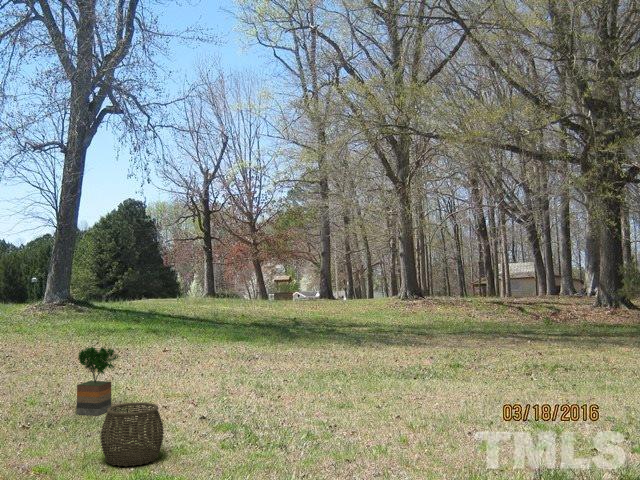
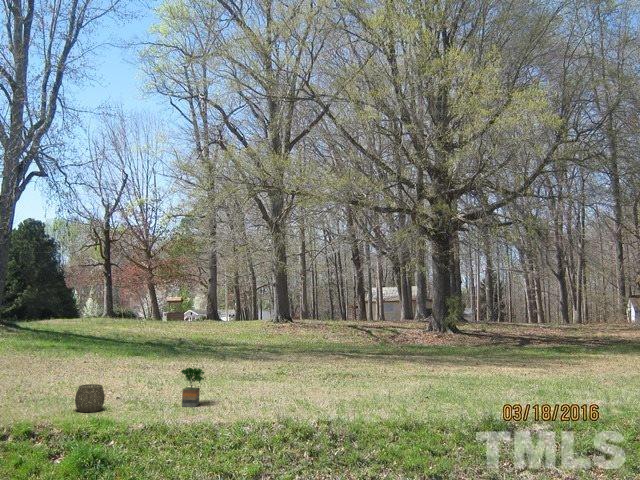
potted tree: present [76,347,119,415] -> present [181,368,204,407]

